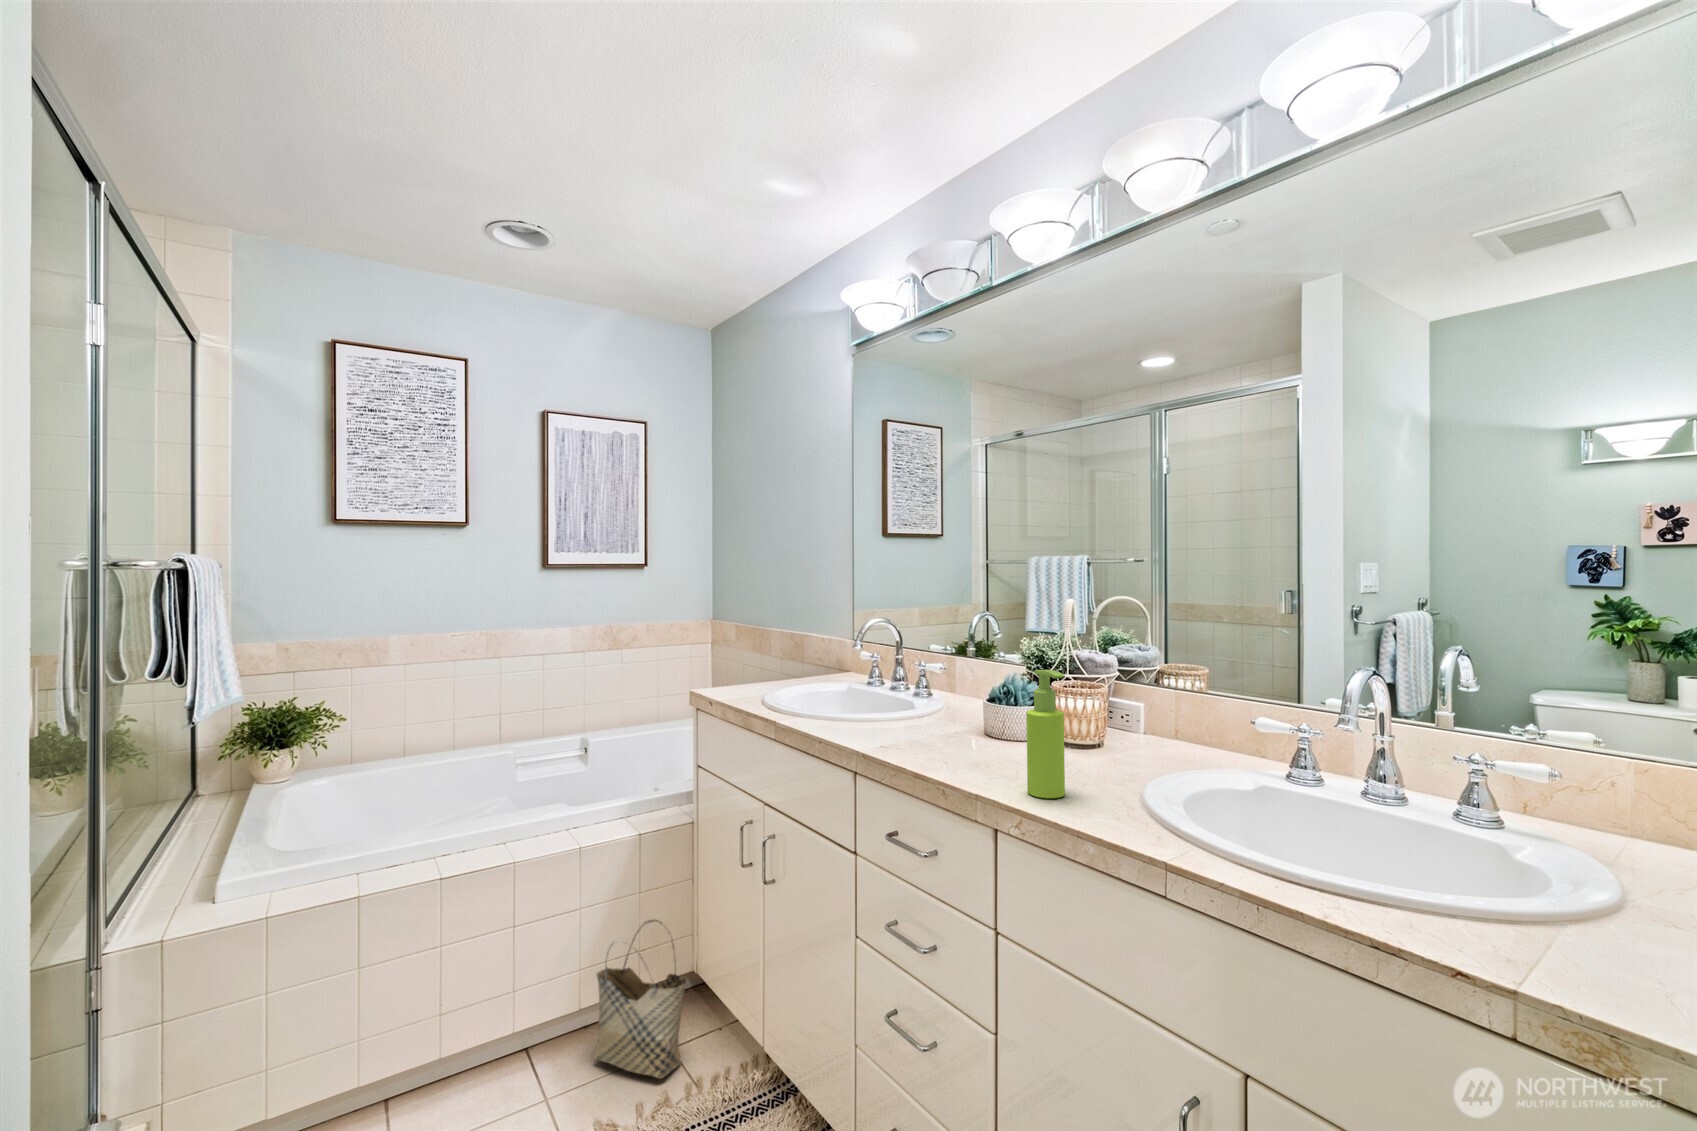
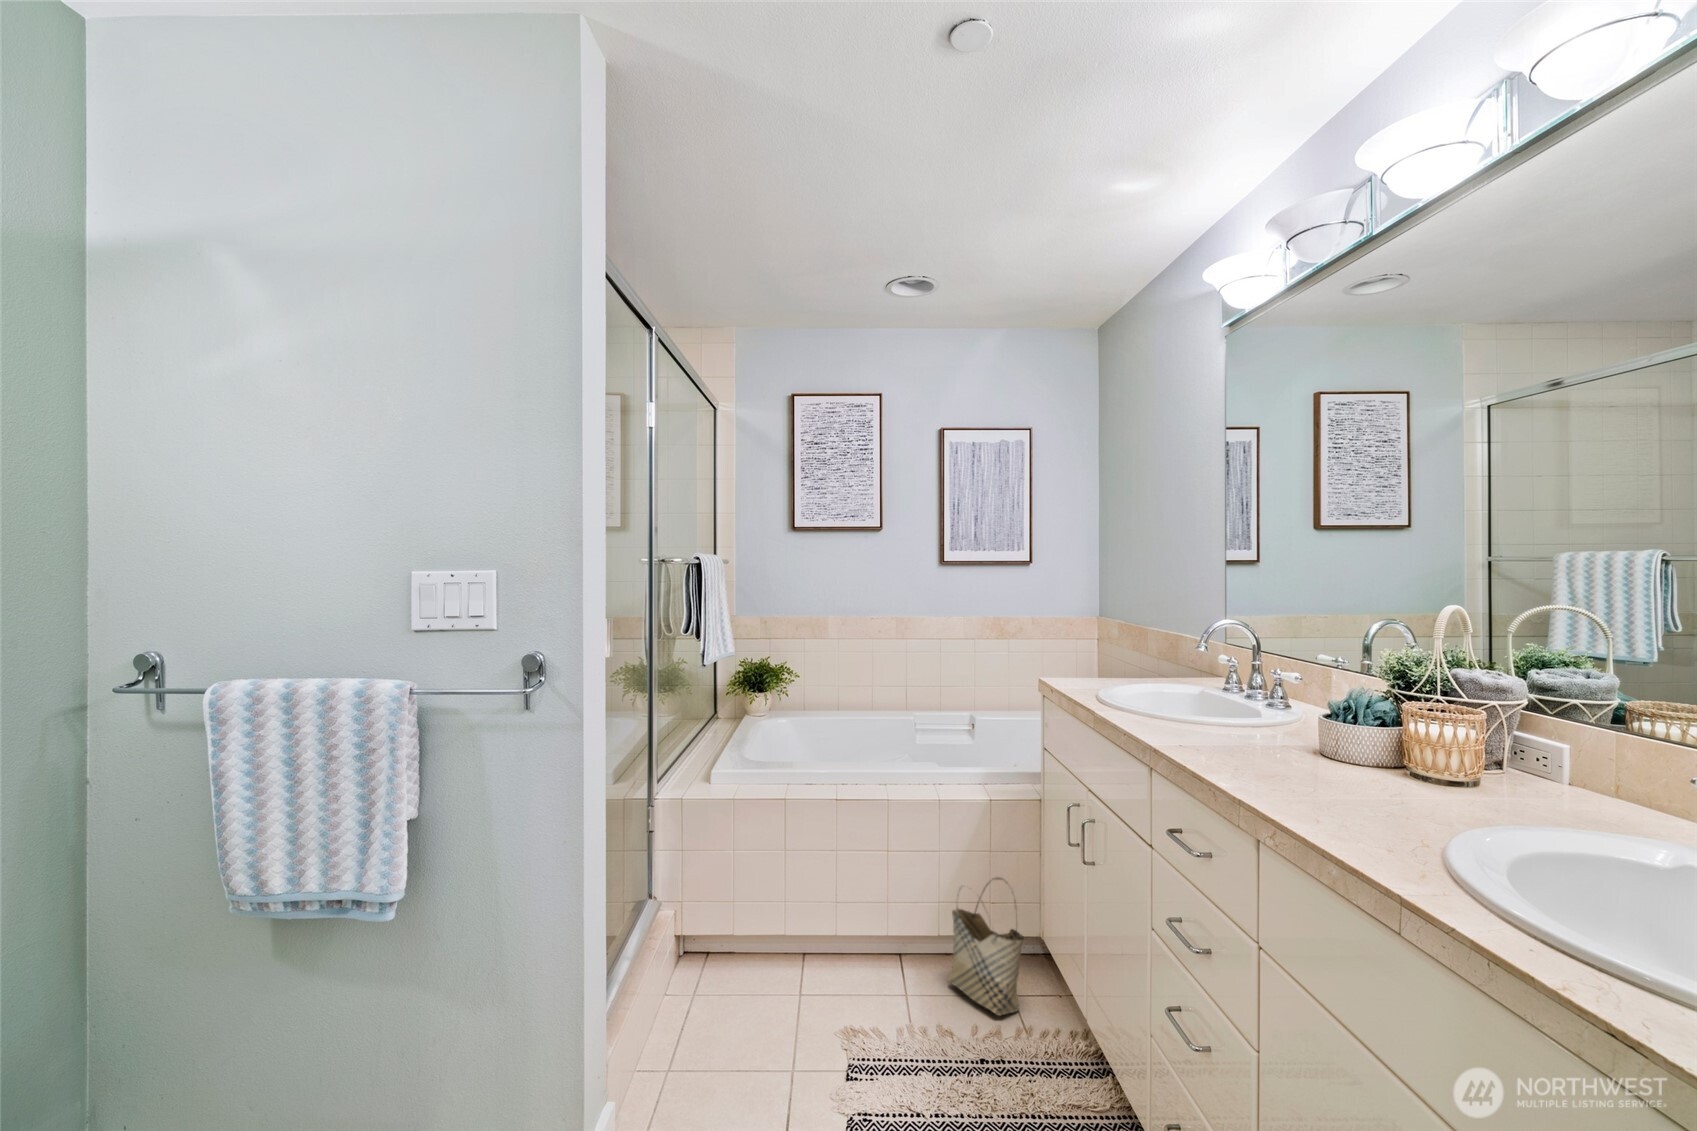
soap dispenser: present [1026,670,1065,798] -> none [1304,680,1350,820]

